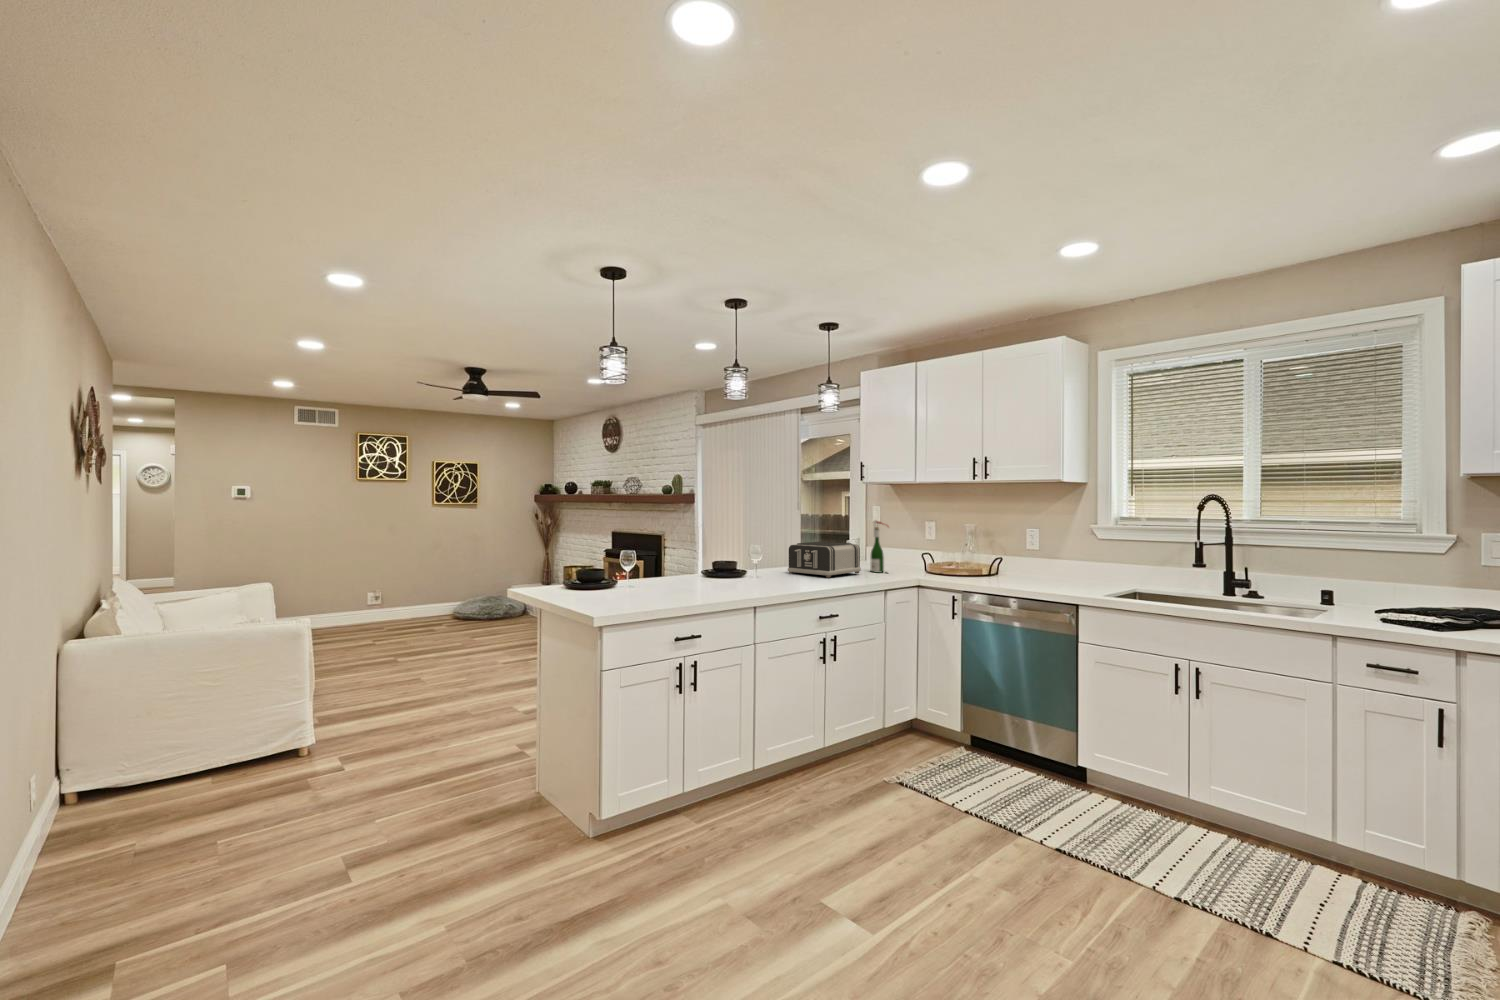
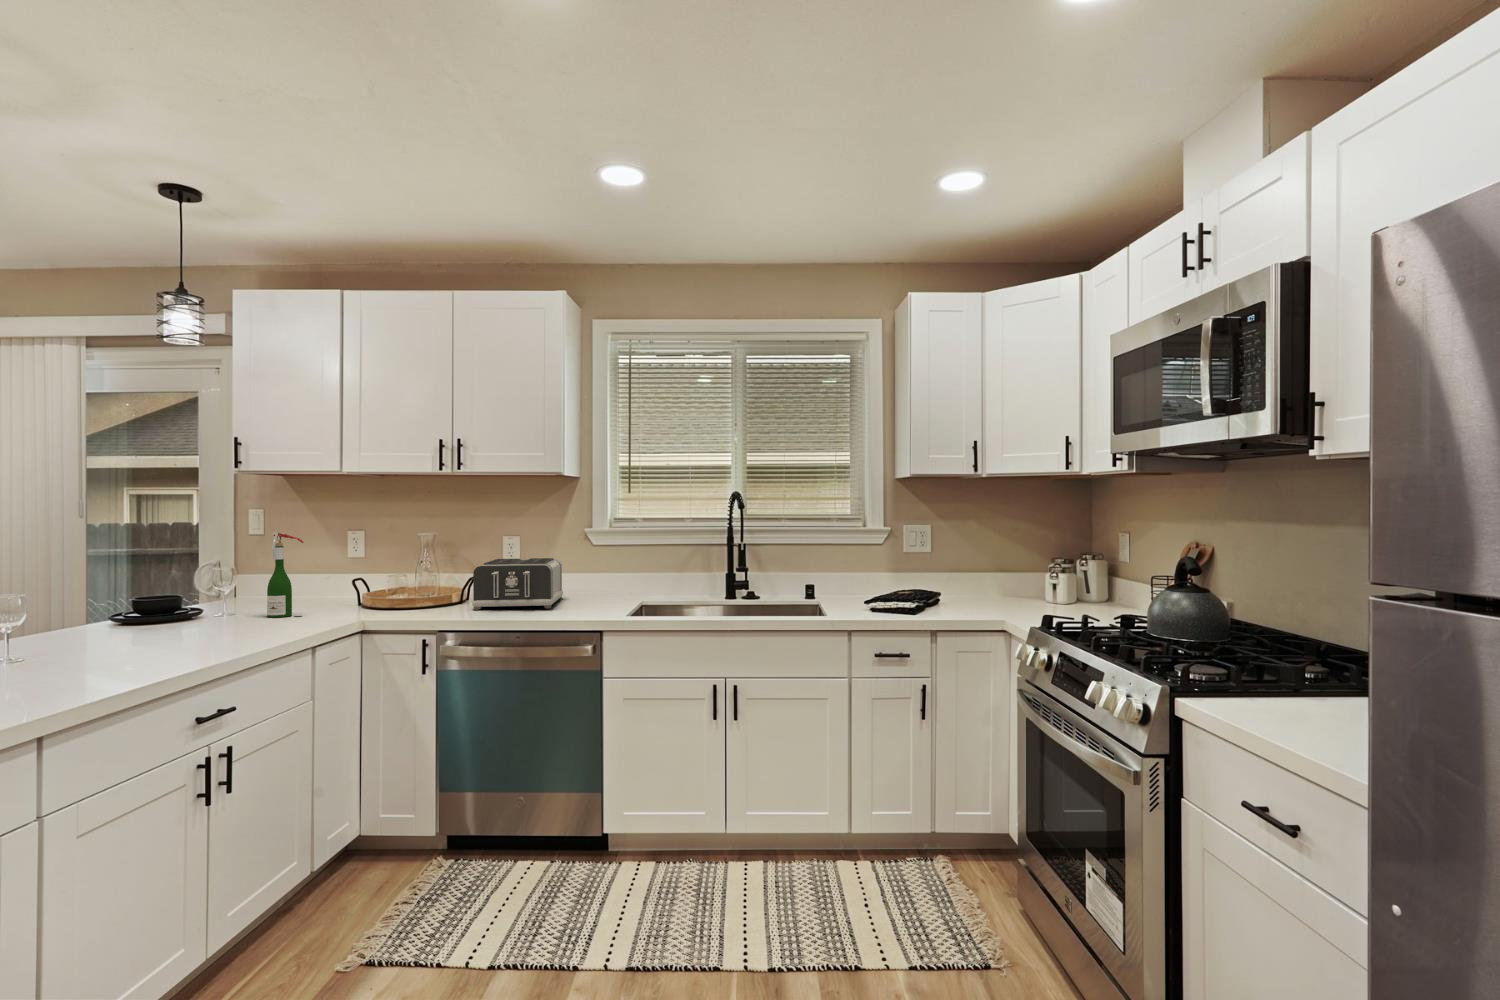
toaster: present [788,542,861,578] -> present [472,558,563,610]

